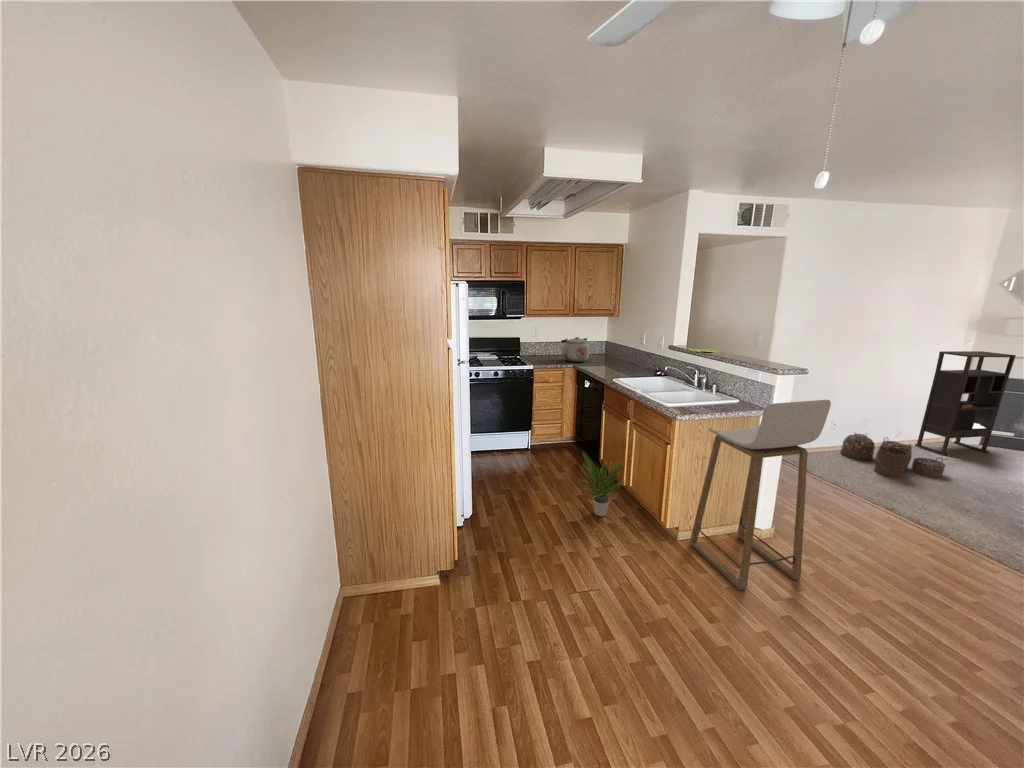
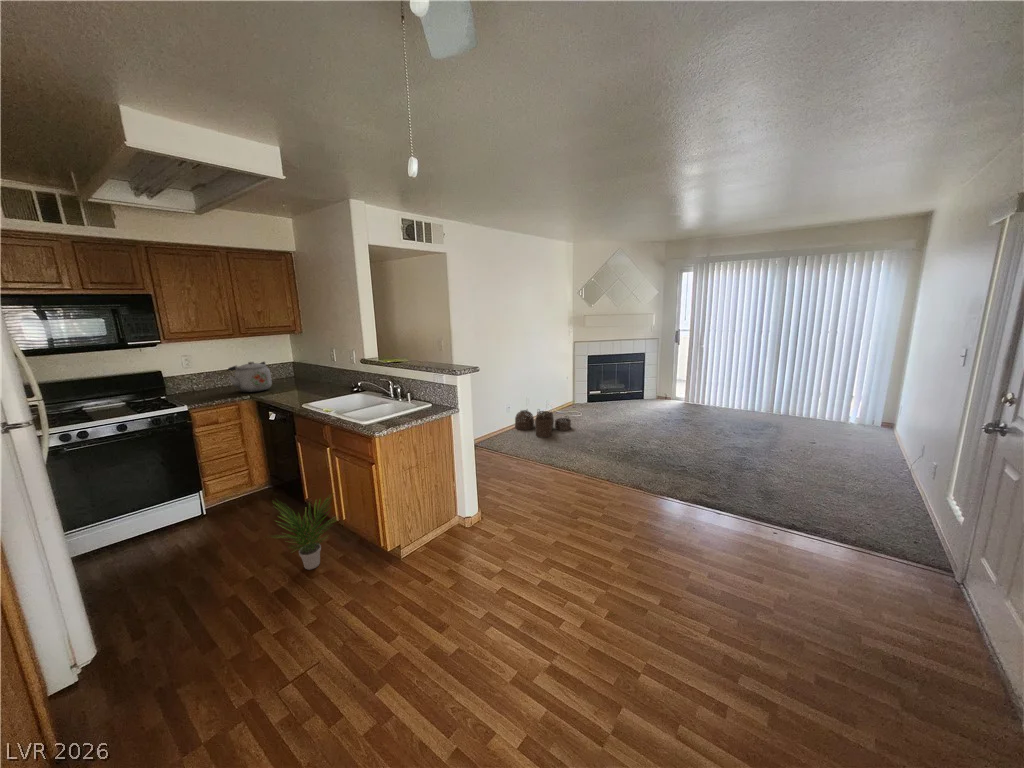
bookshelf: present [915,351,1016,456] -> none [554,340,589,413]
bar stool: present [690,400,831,590] -> none [408,391,504,583]

